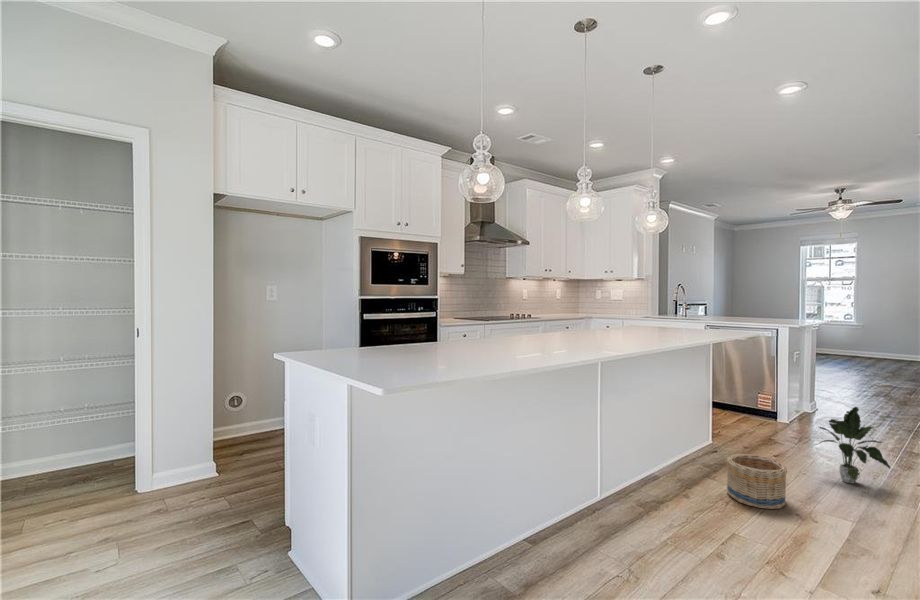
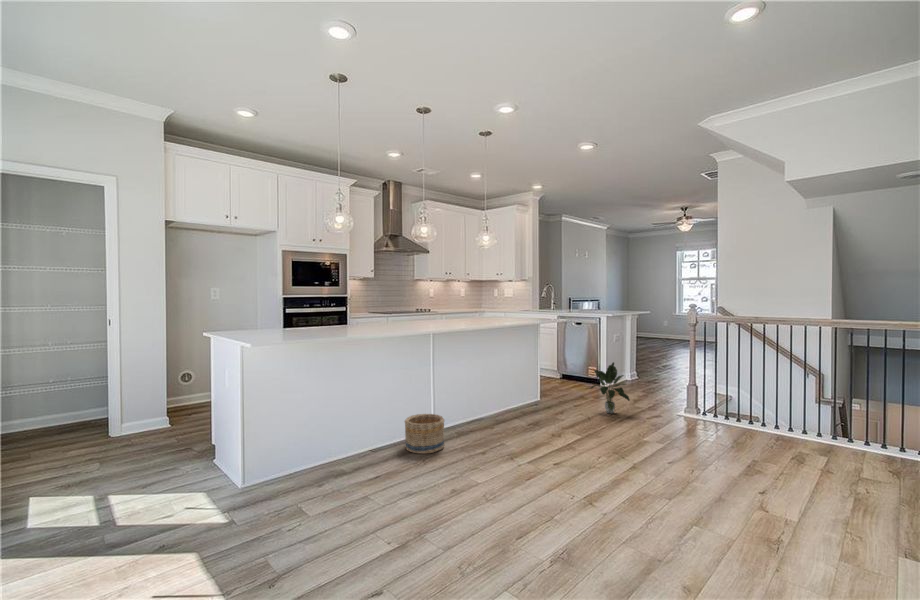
basket: present [727,454,787,509] -> present [405,414,444,454]

